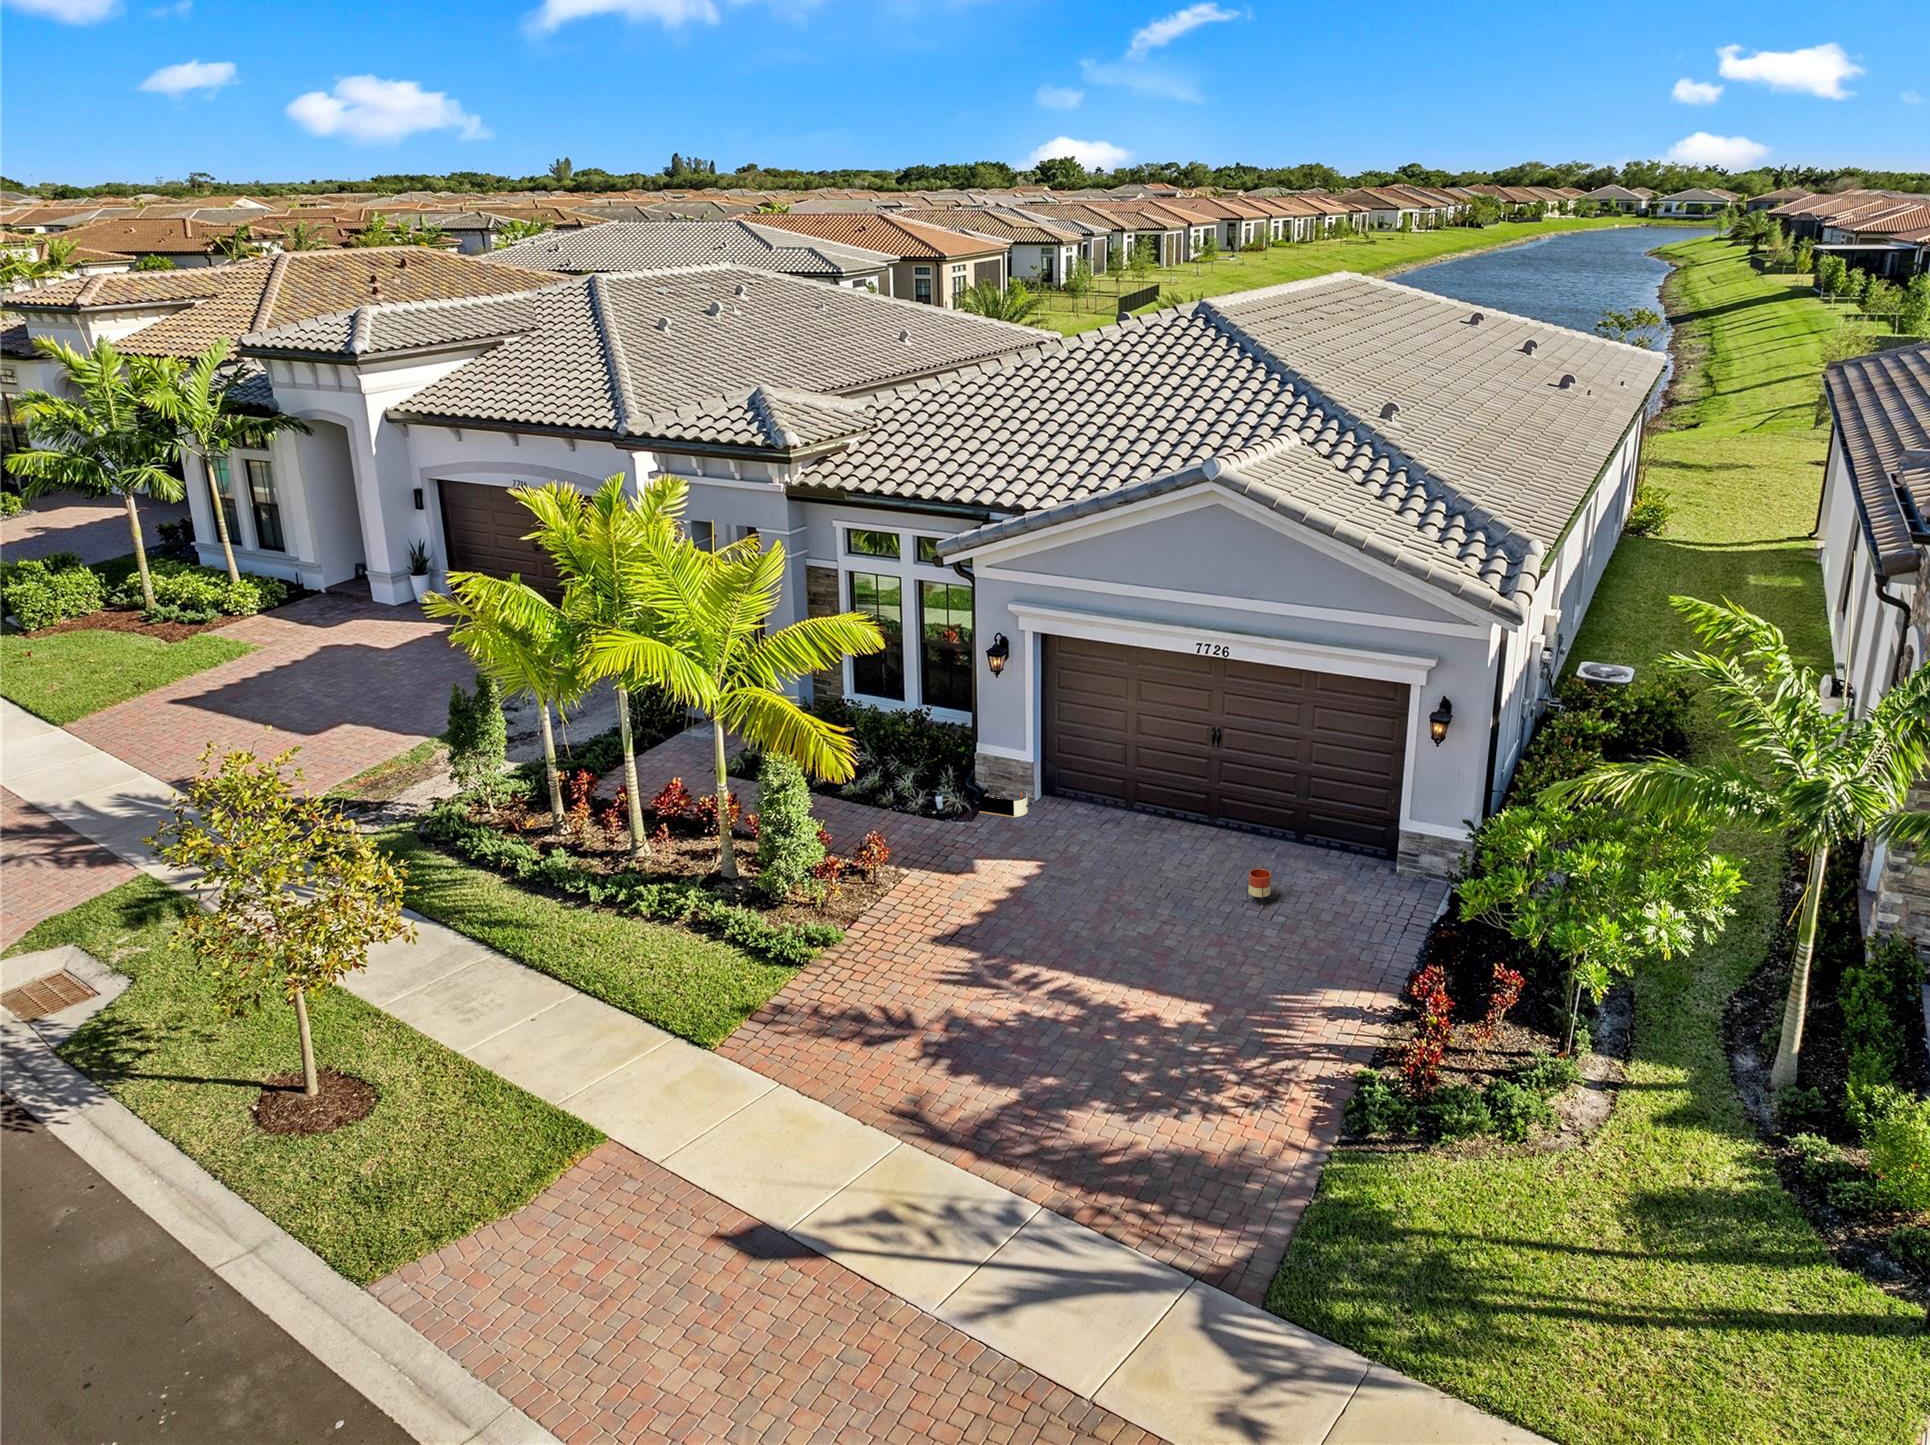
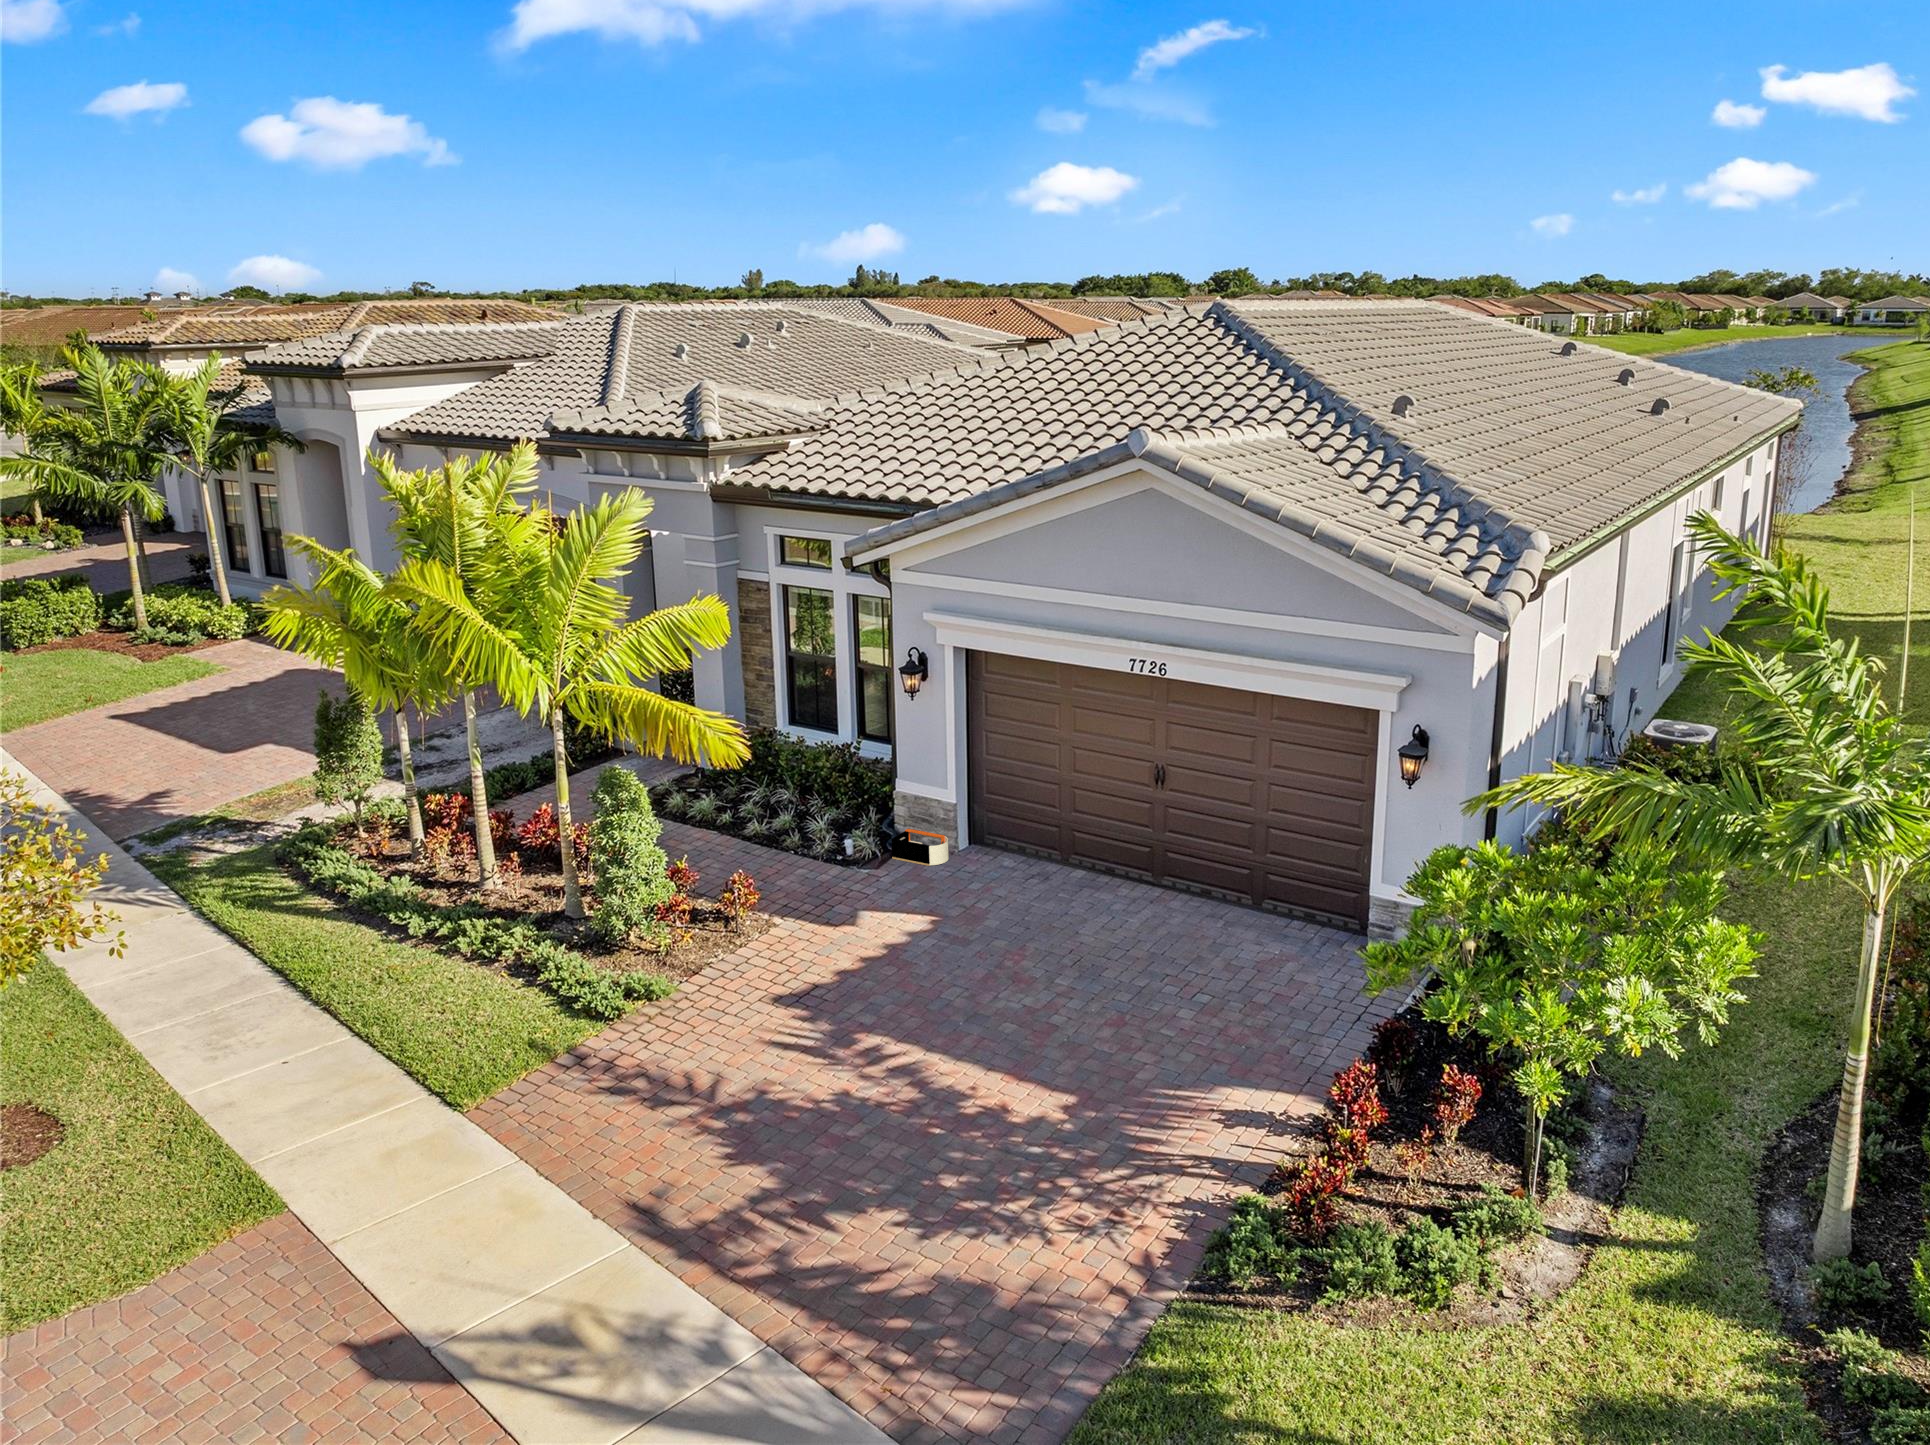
planter: present [1247,869,1271,903] -> none [1171,933,1199,983]

